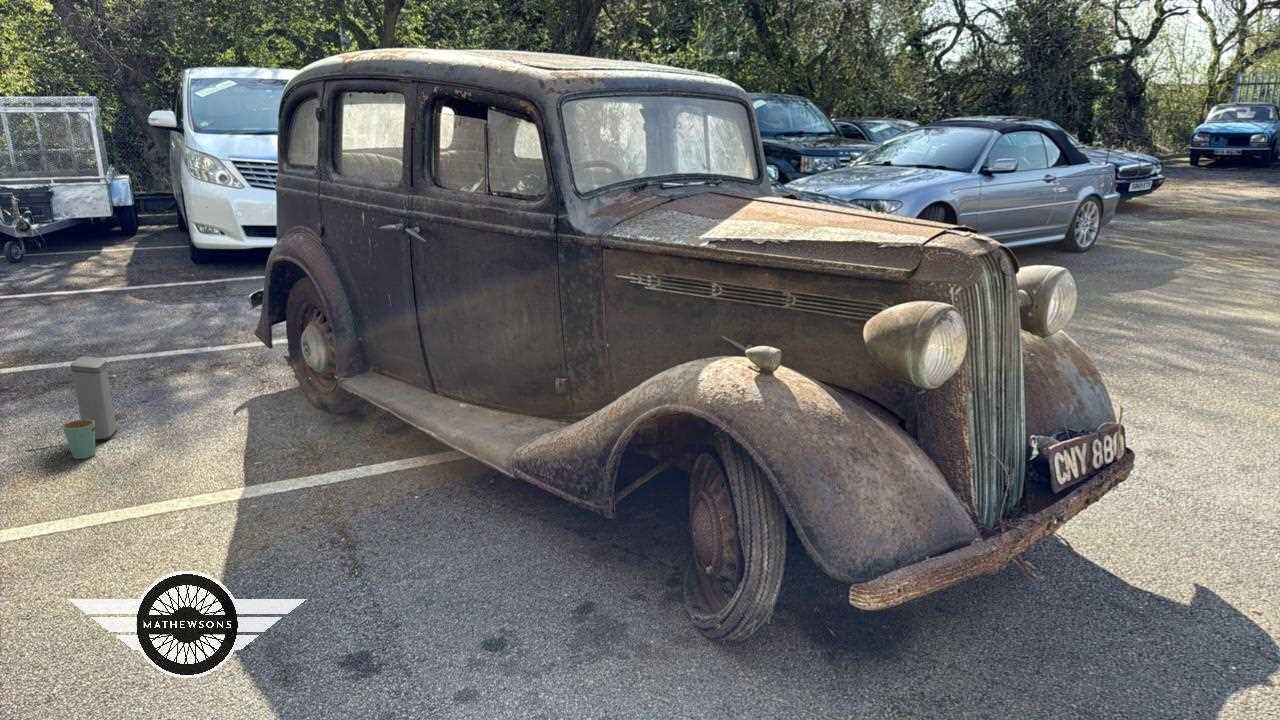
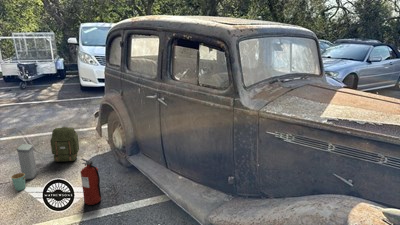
backpack: none [144,321,216,408] -> present [50,127,79,162]
fire extinguisher: none [235,369,282,475] -> present [81,159,101,205]

